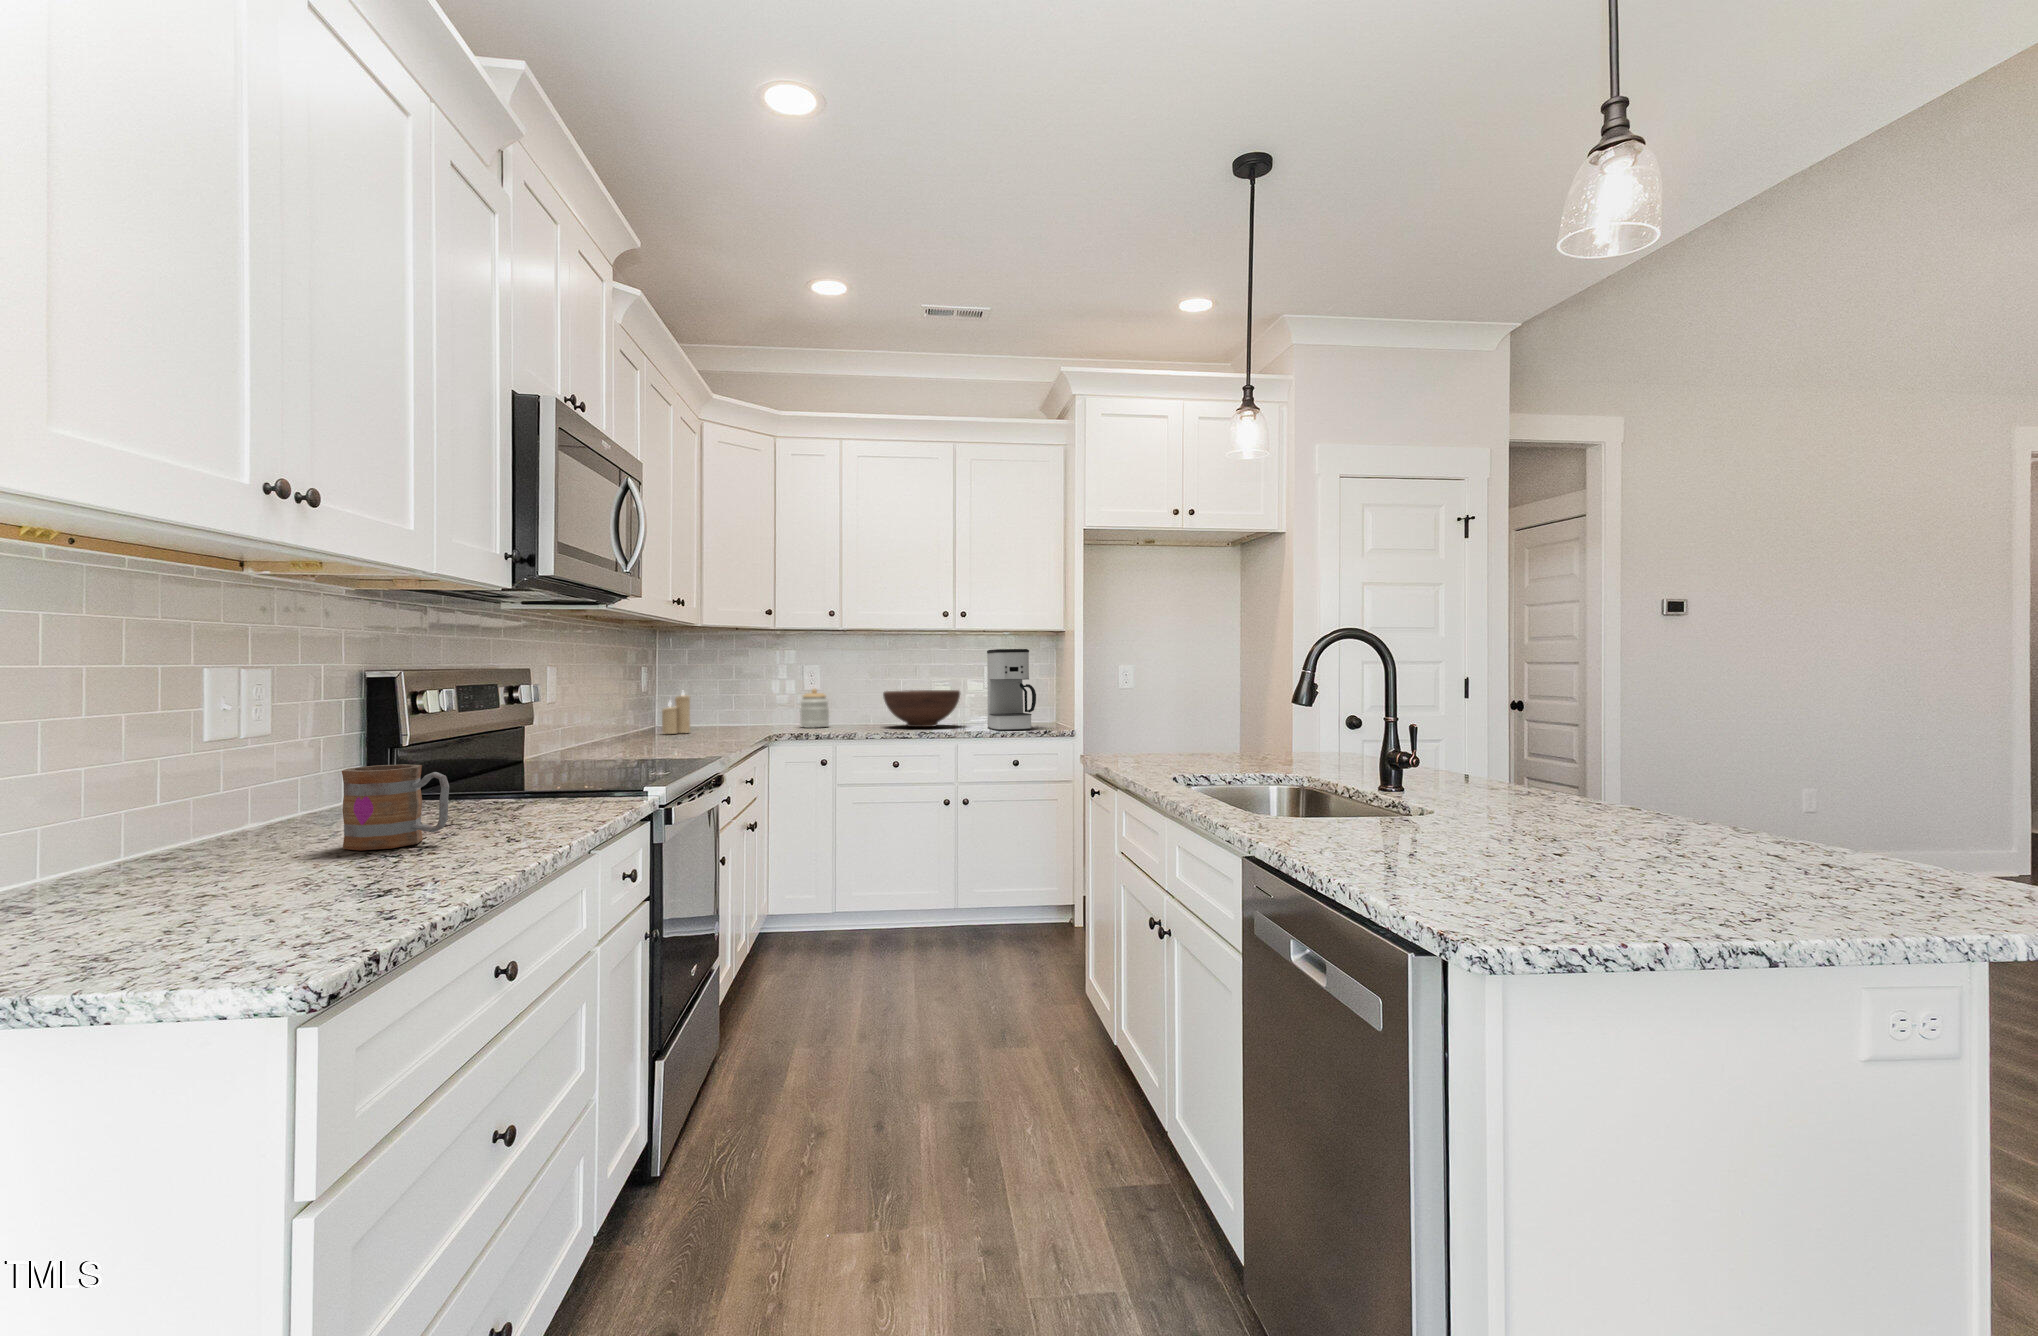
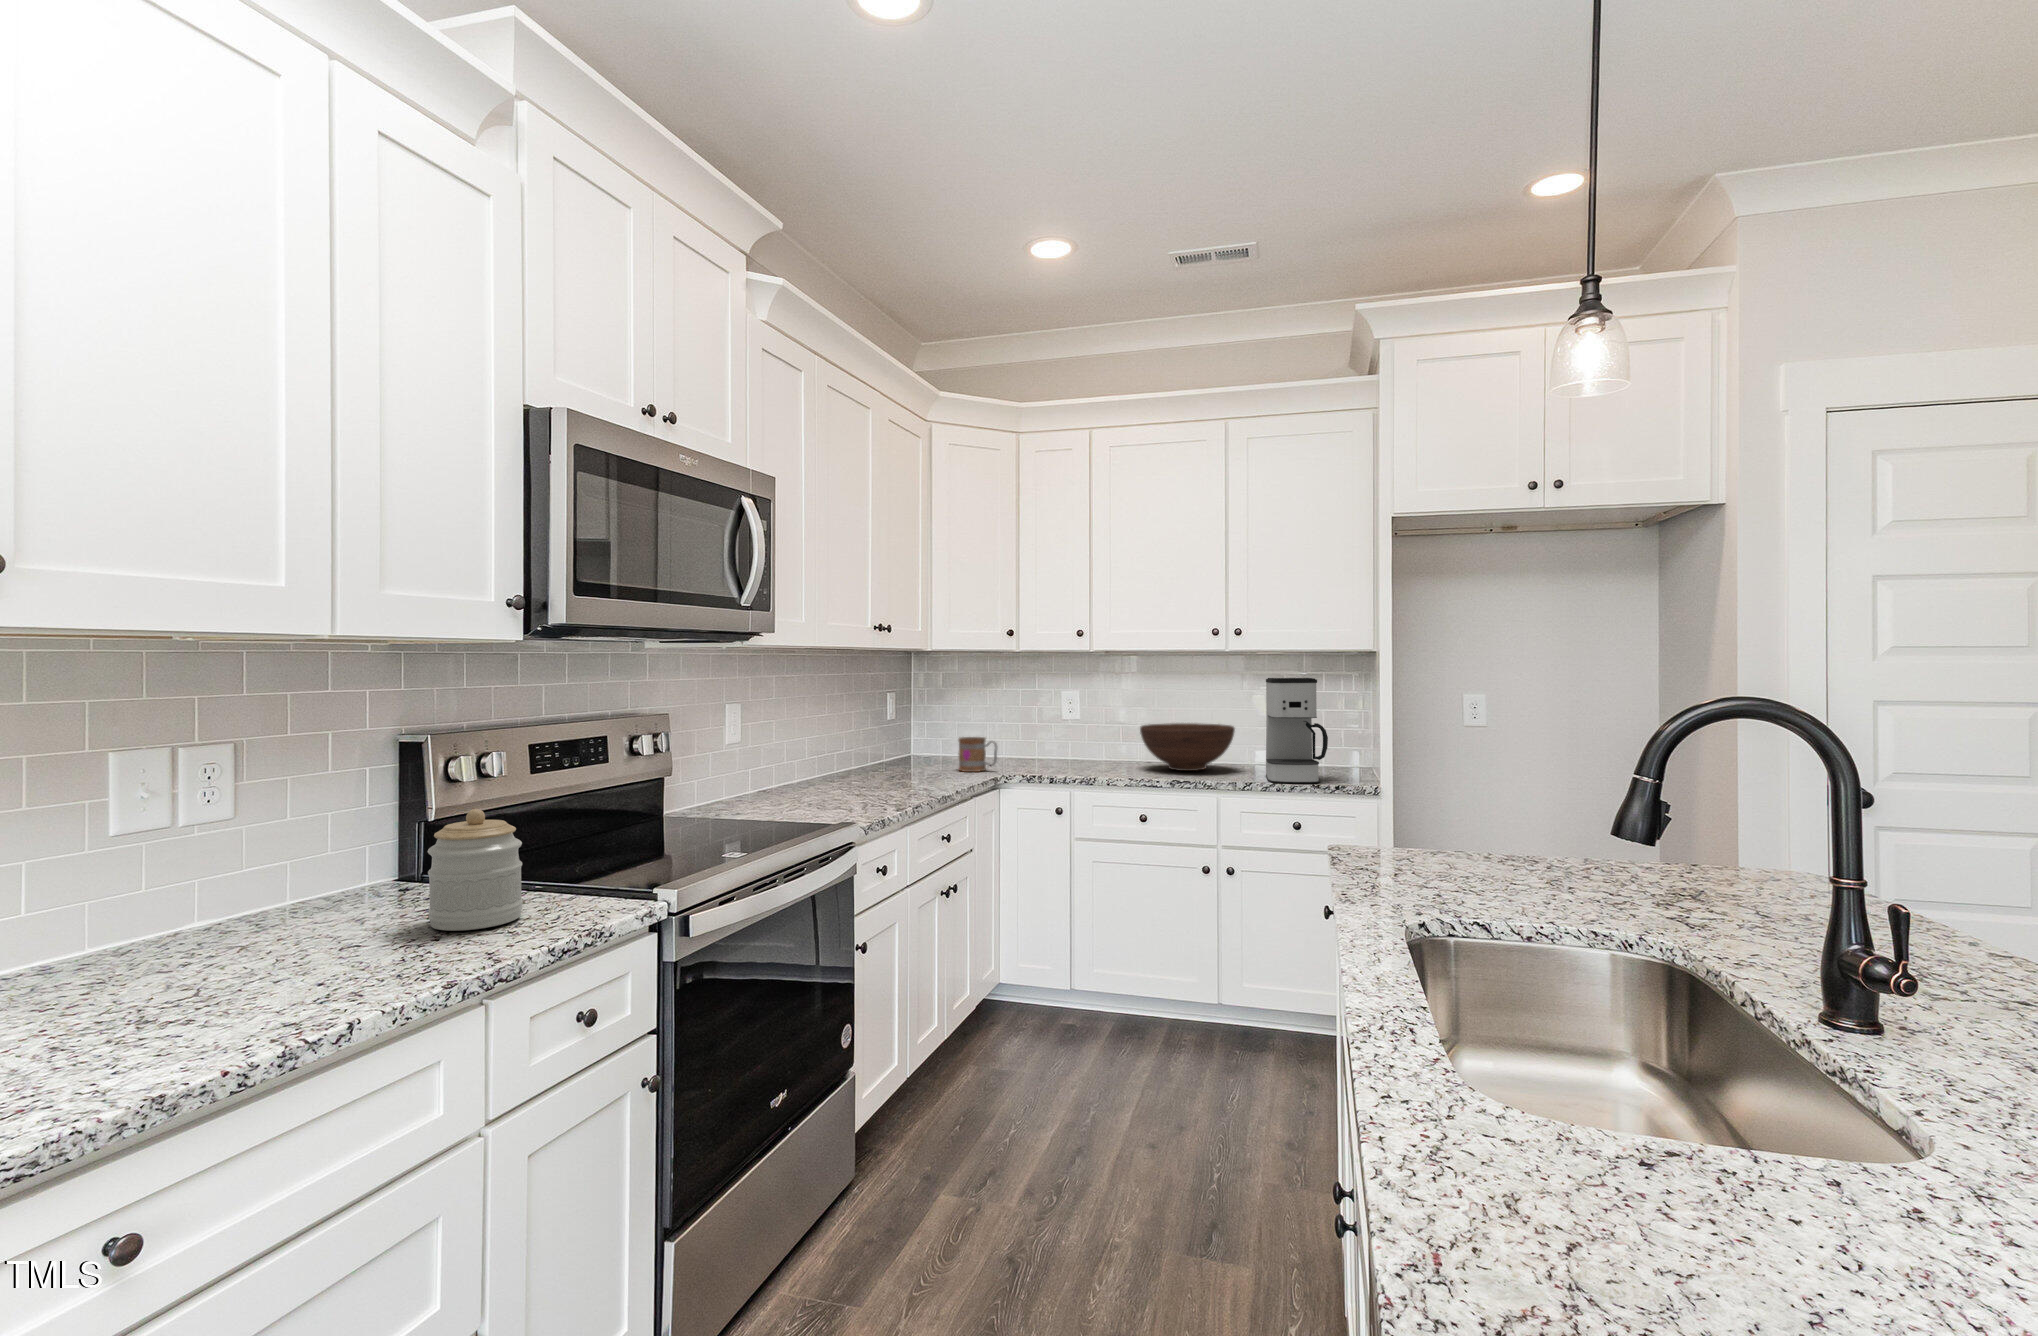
jar: present [800,689,829,728] -> present [428,809,523,931]
candle: present [662,692,690,734] -> none [891,720,922,769]
mug: present [342,764,449,850] -> present [958,737,997,772]

